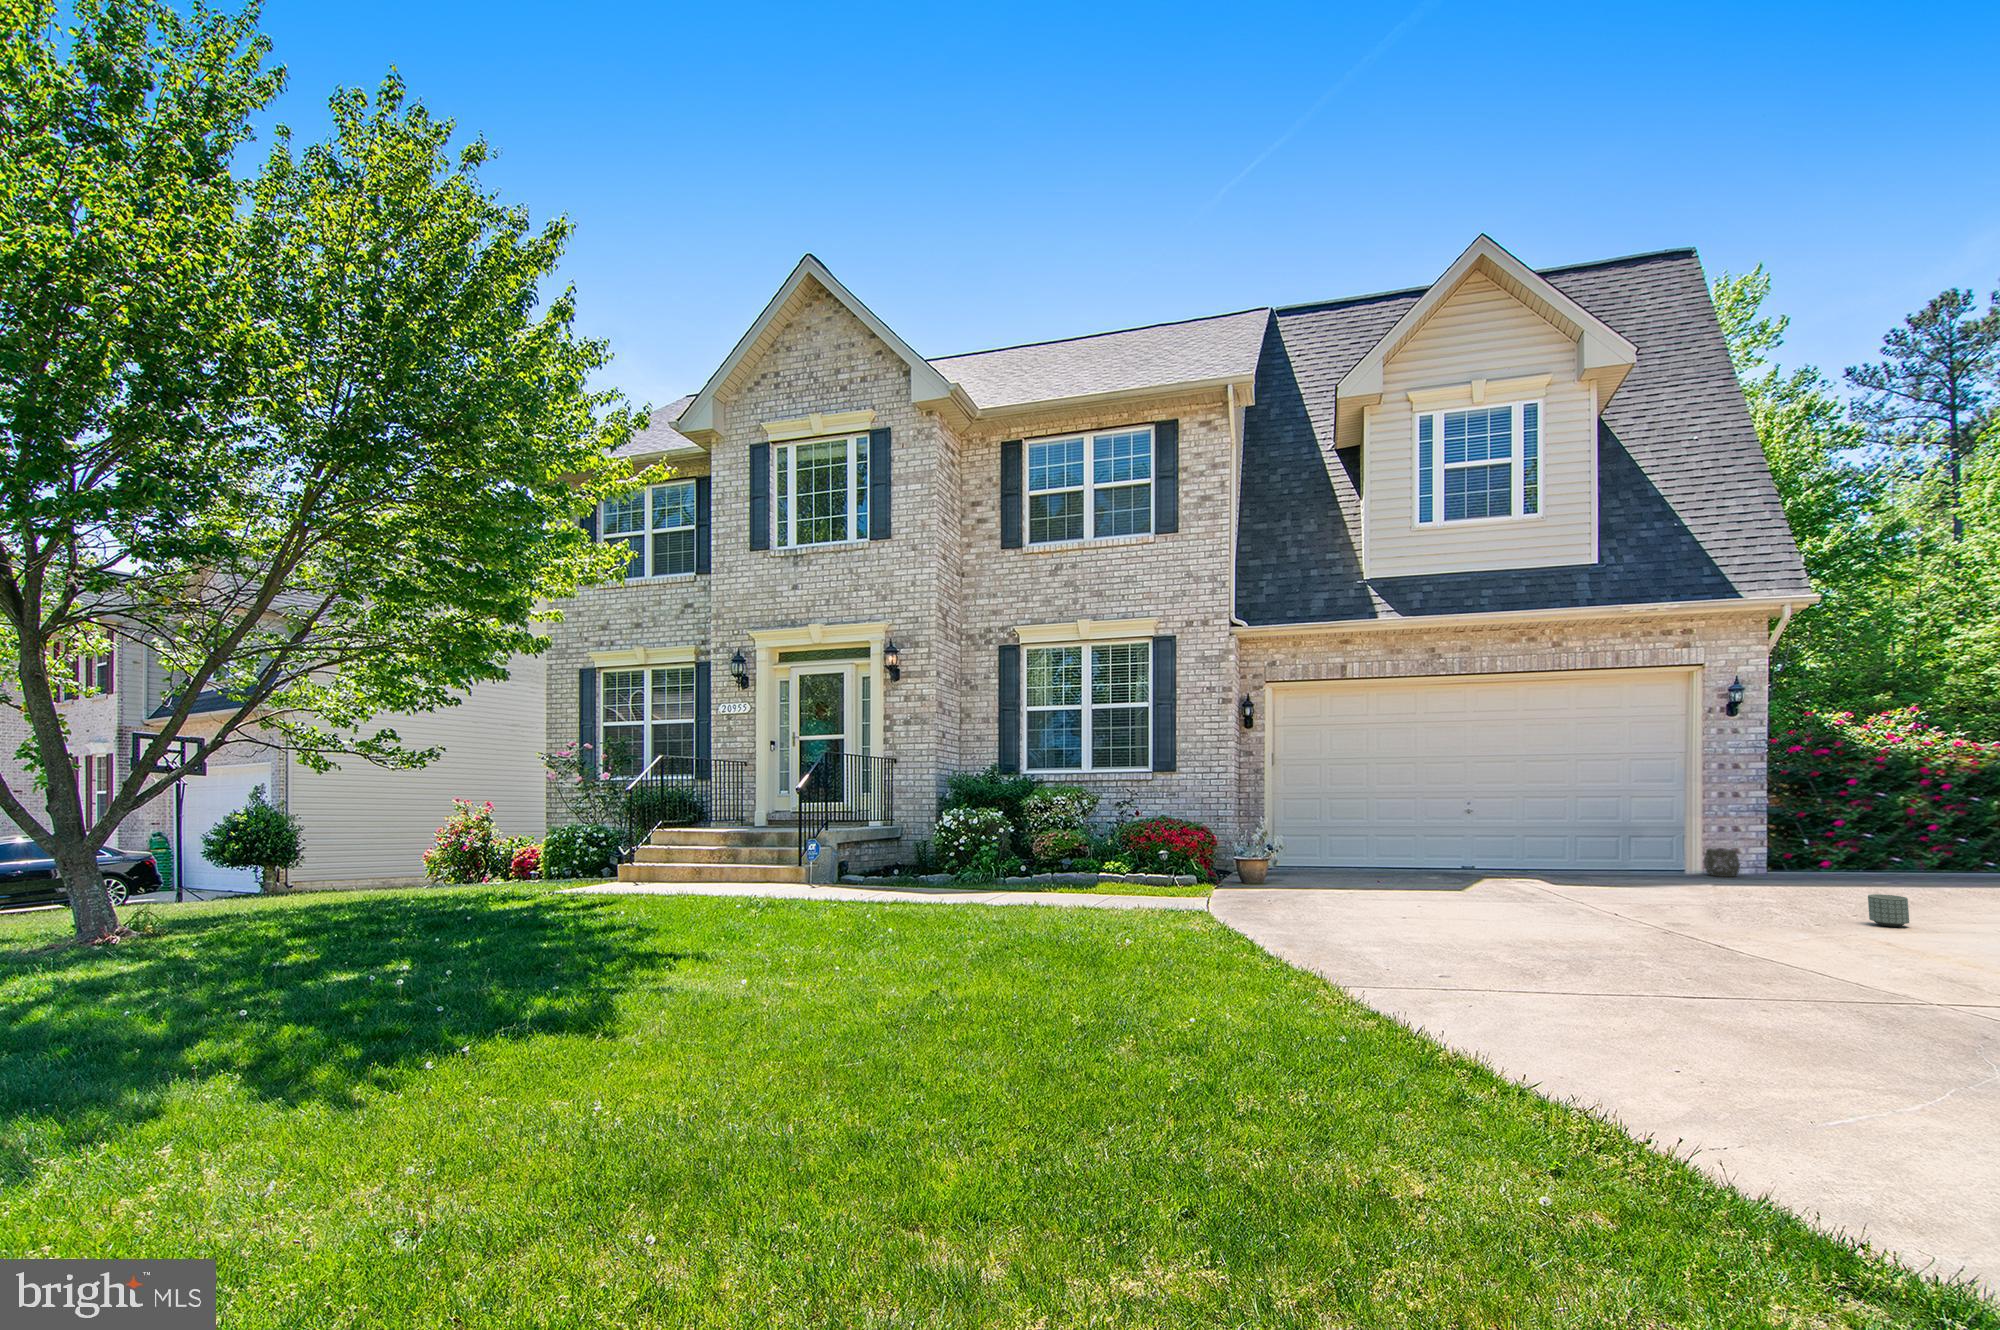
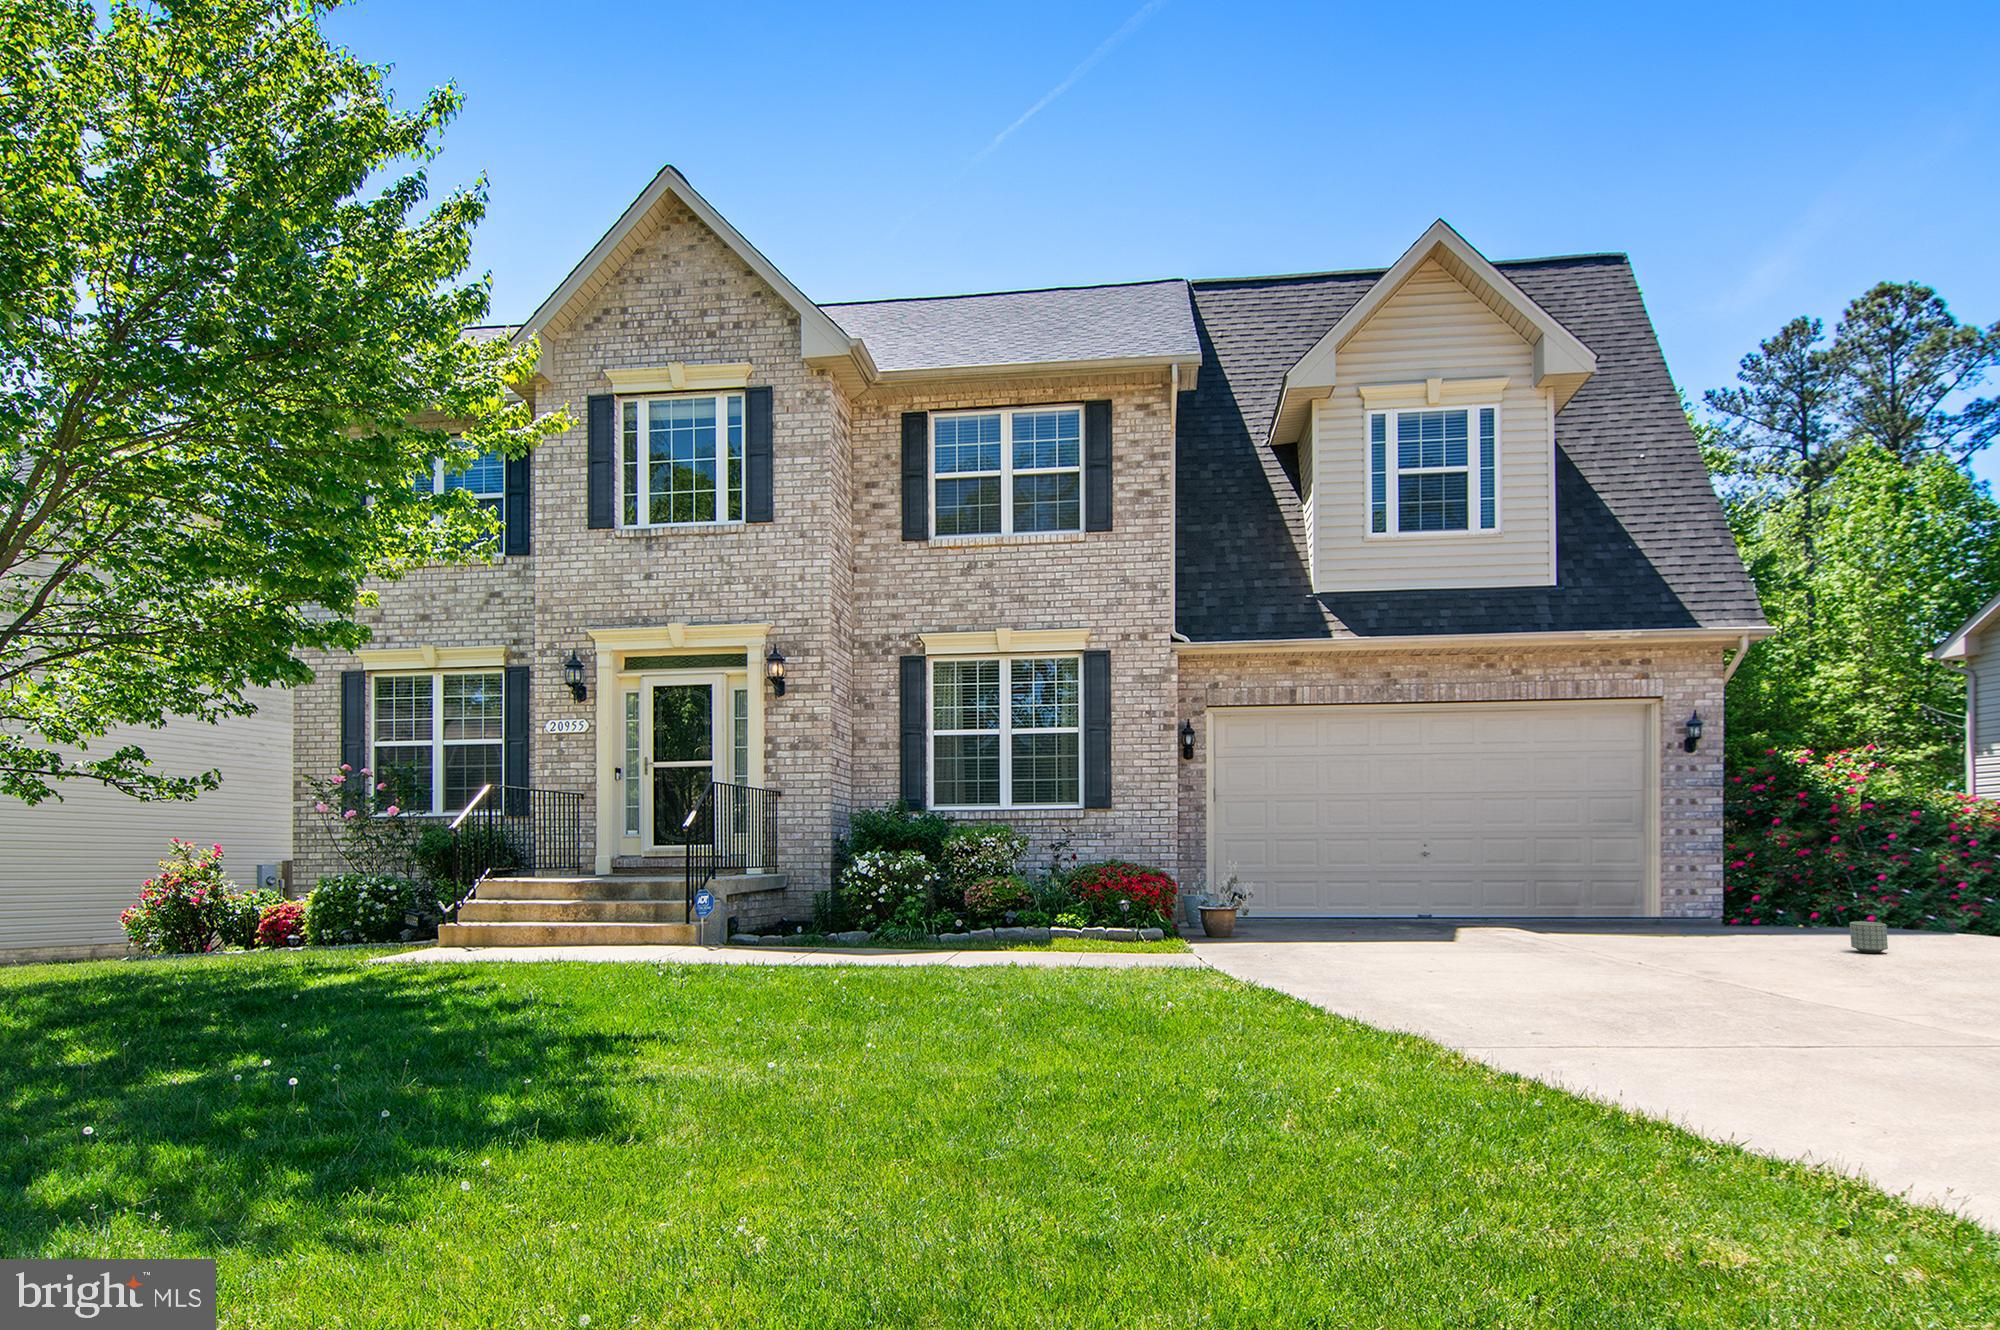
woven basket: present [1704,848,1740,877] -> none [1659,885,1695,914]

